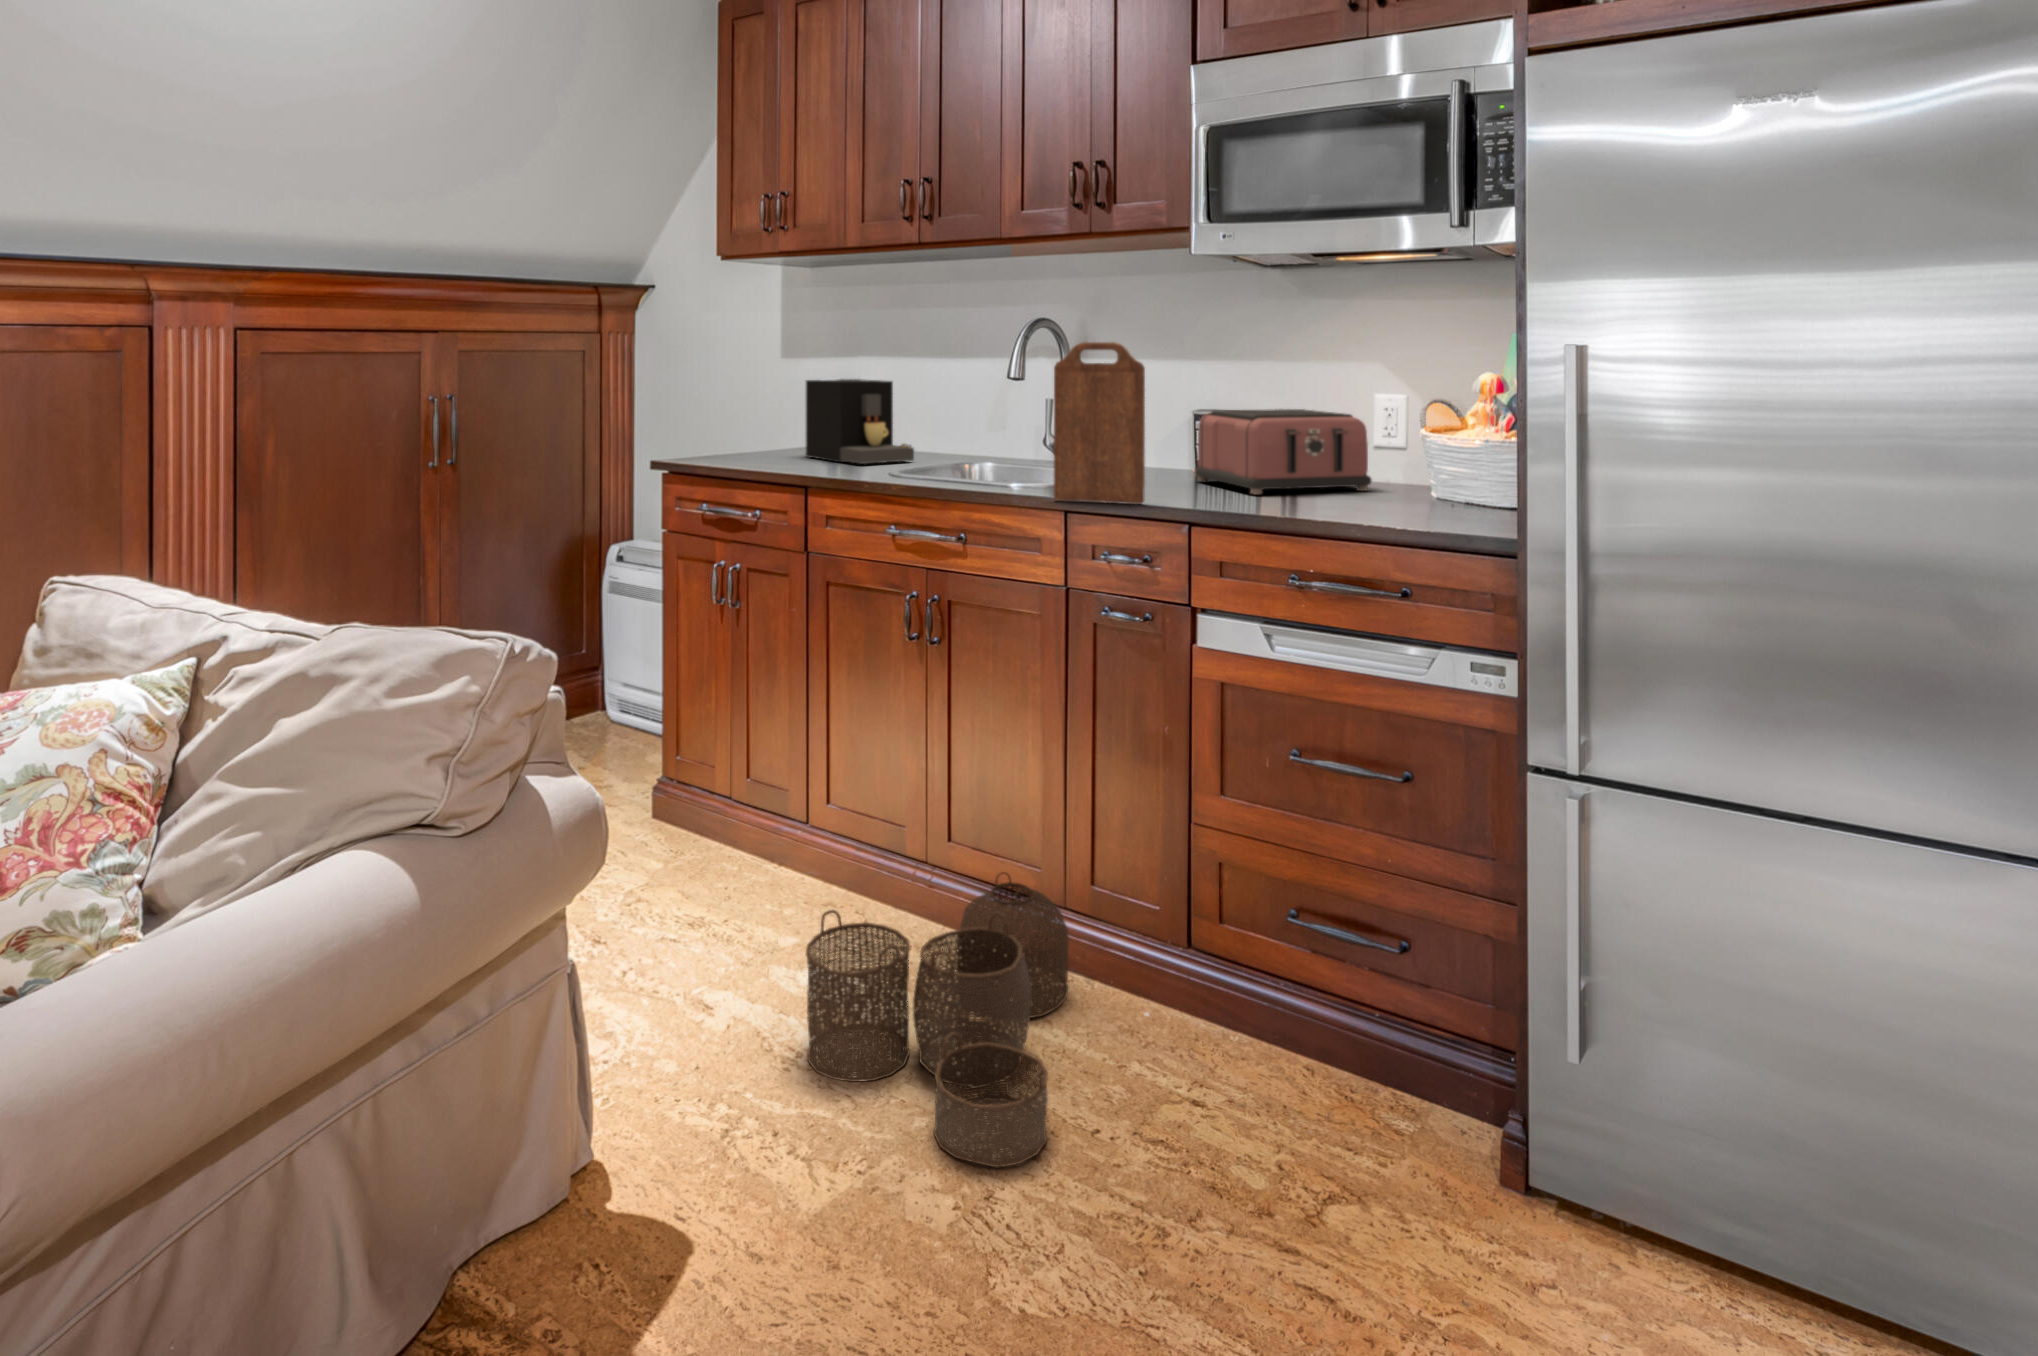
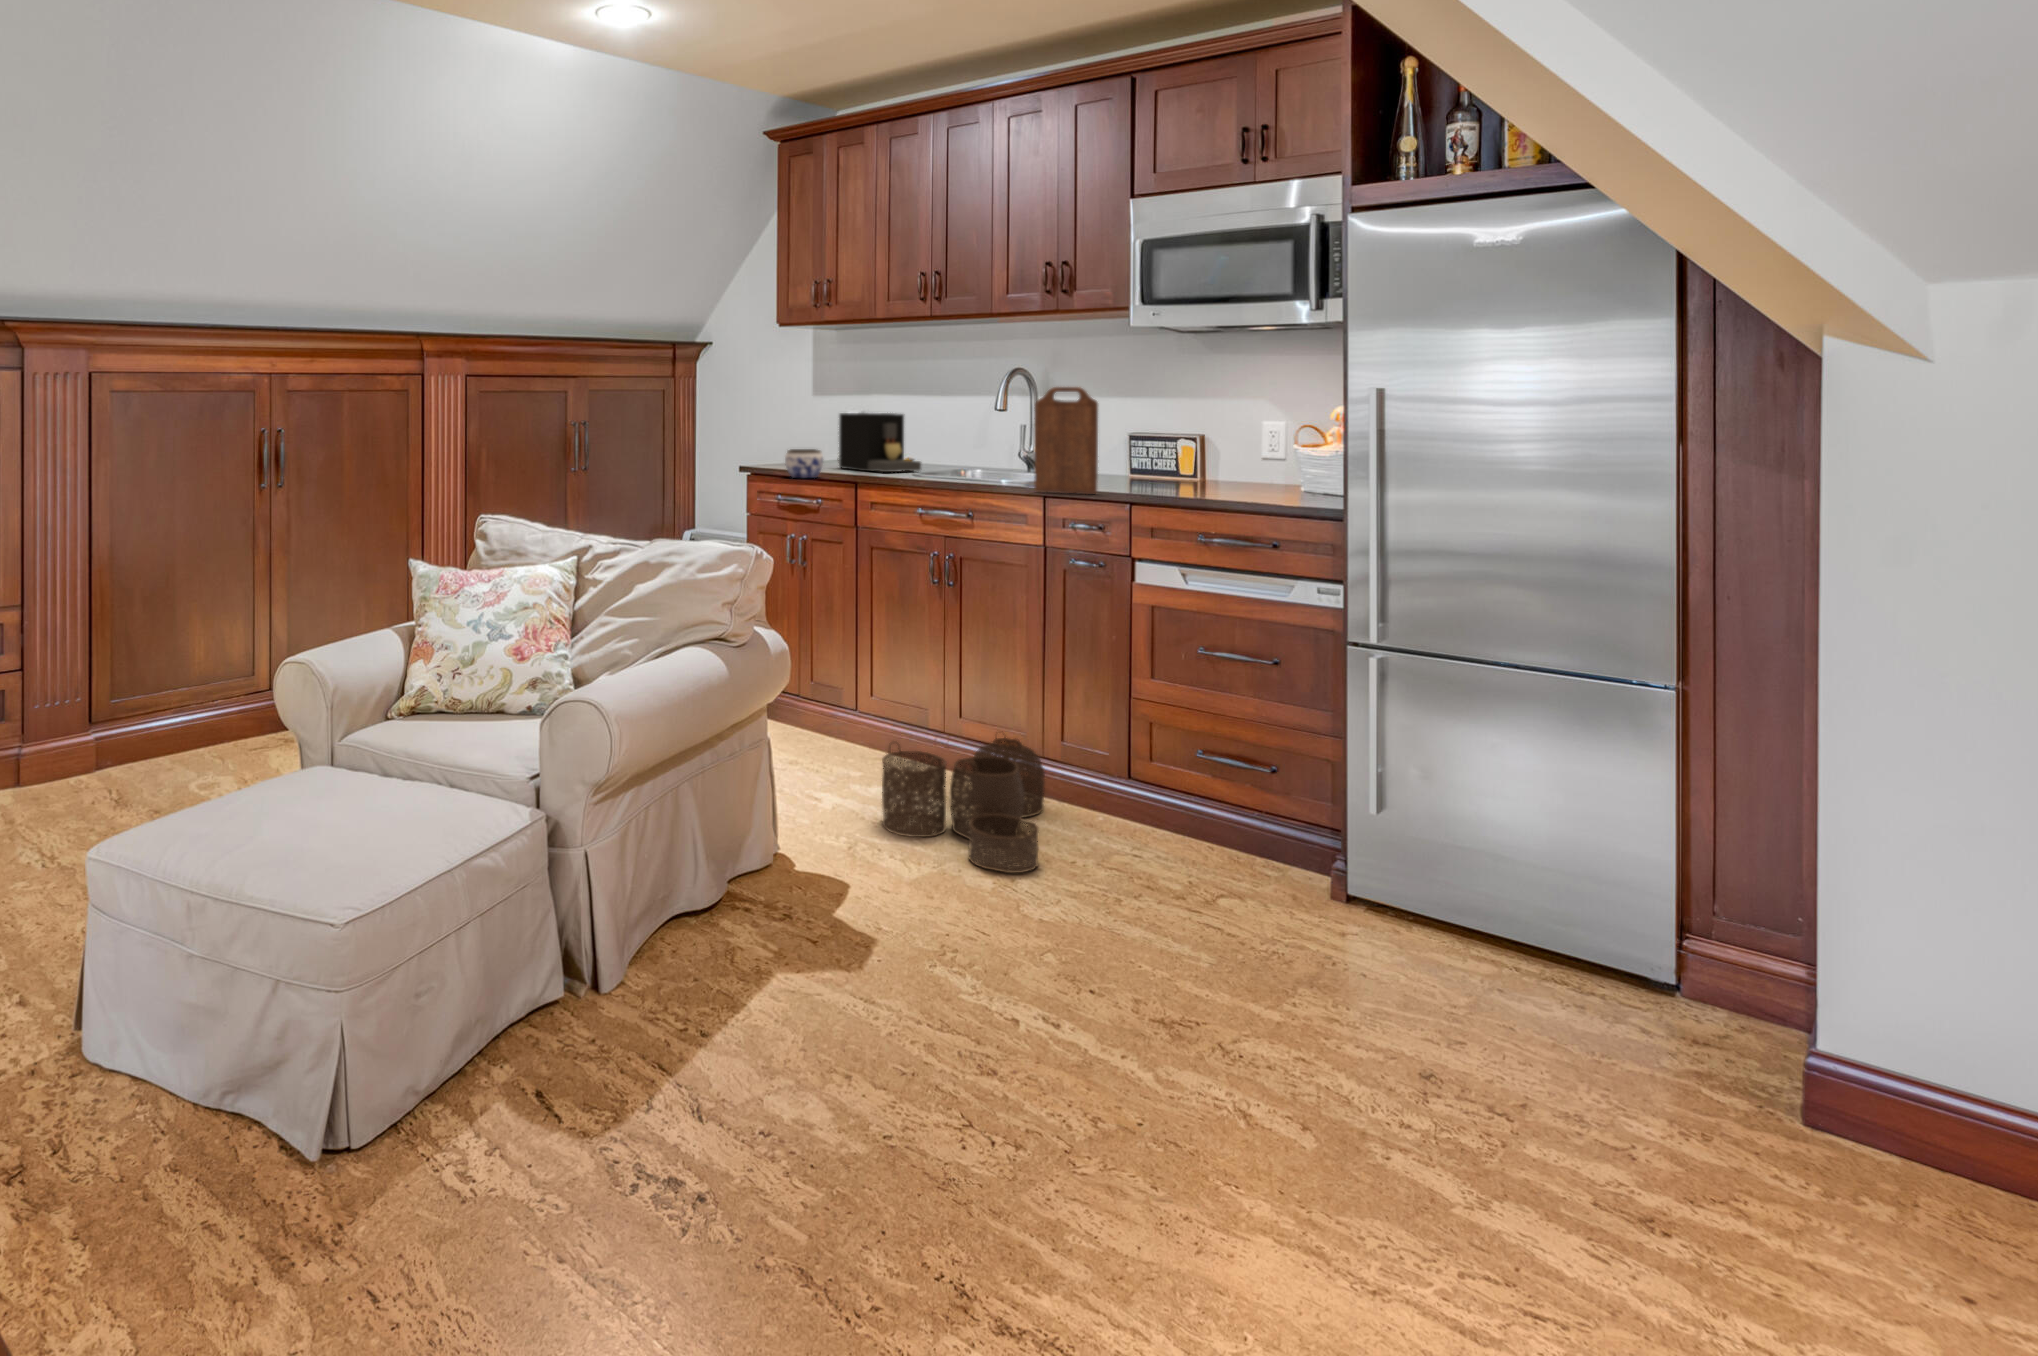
toaster: present [1195,409,1372,495] -> none [1131,433,1259,490]
jar: none [710,433,766,476] -> present [785,449,823,478]

